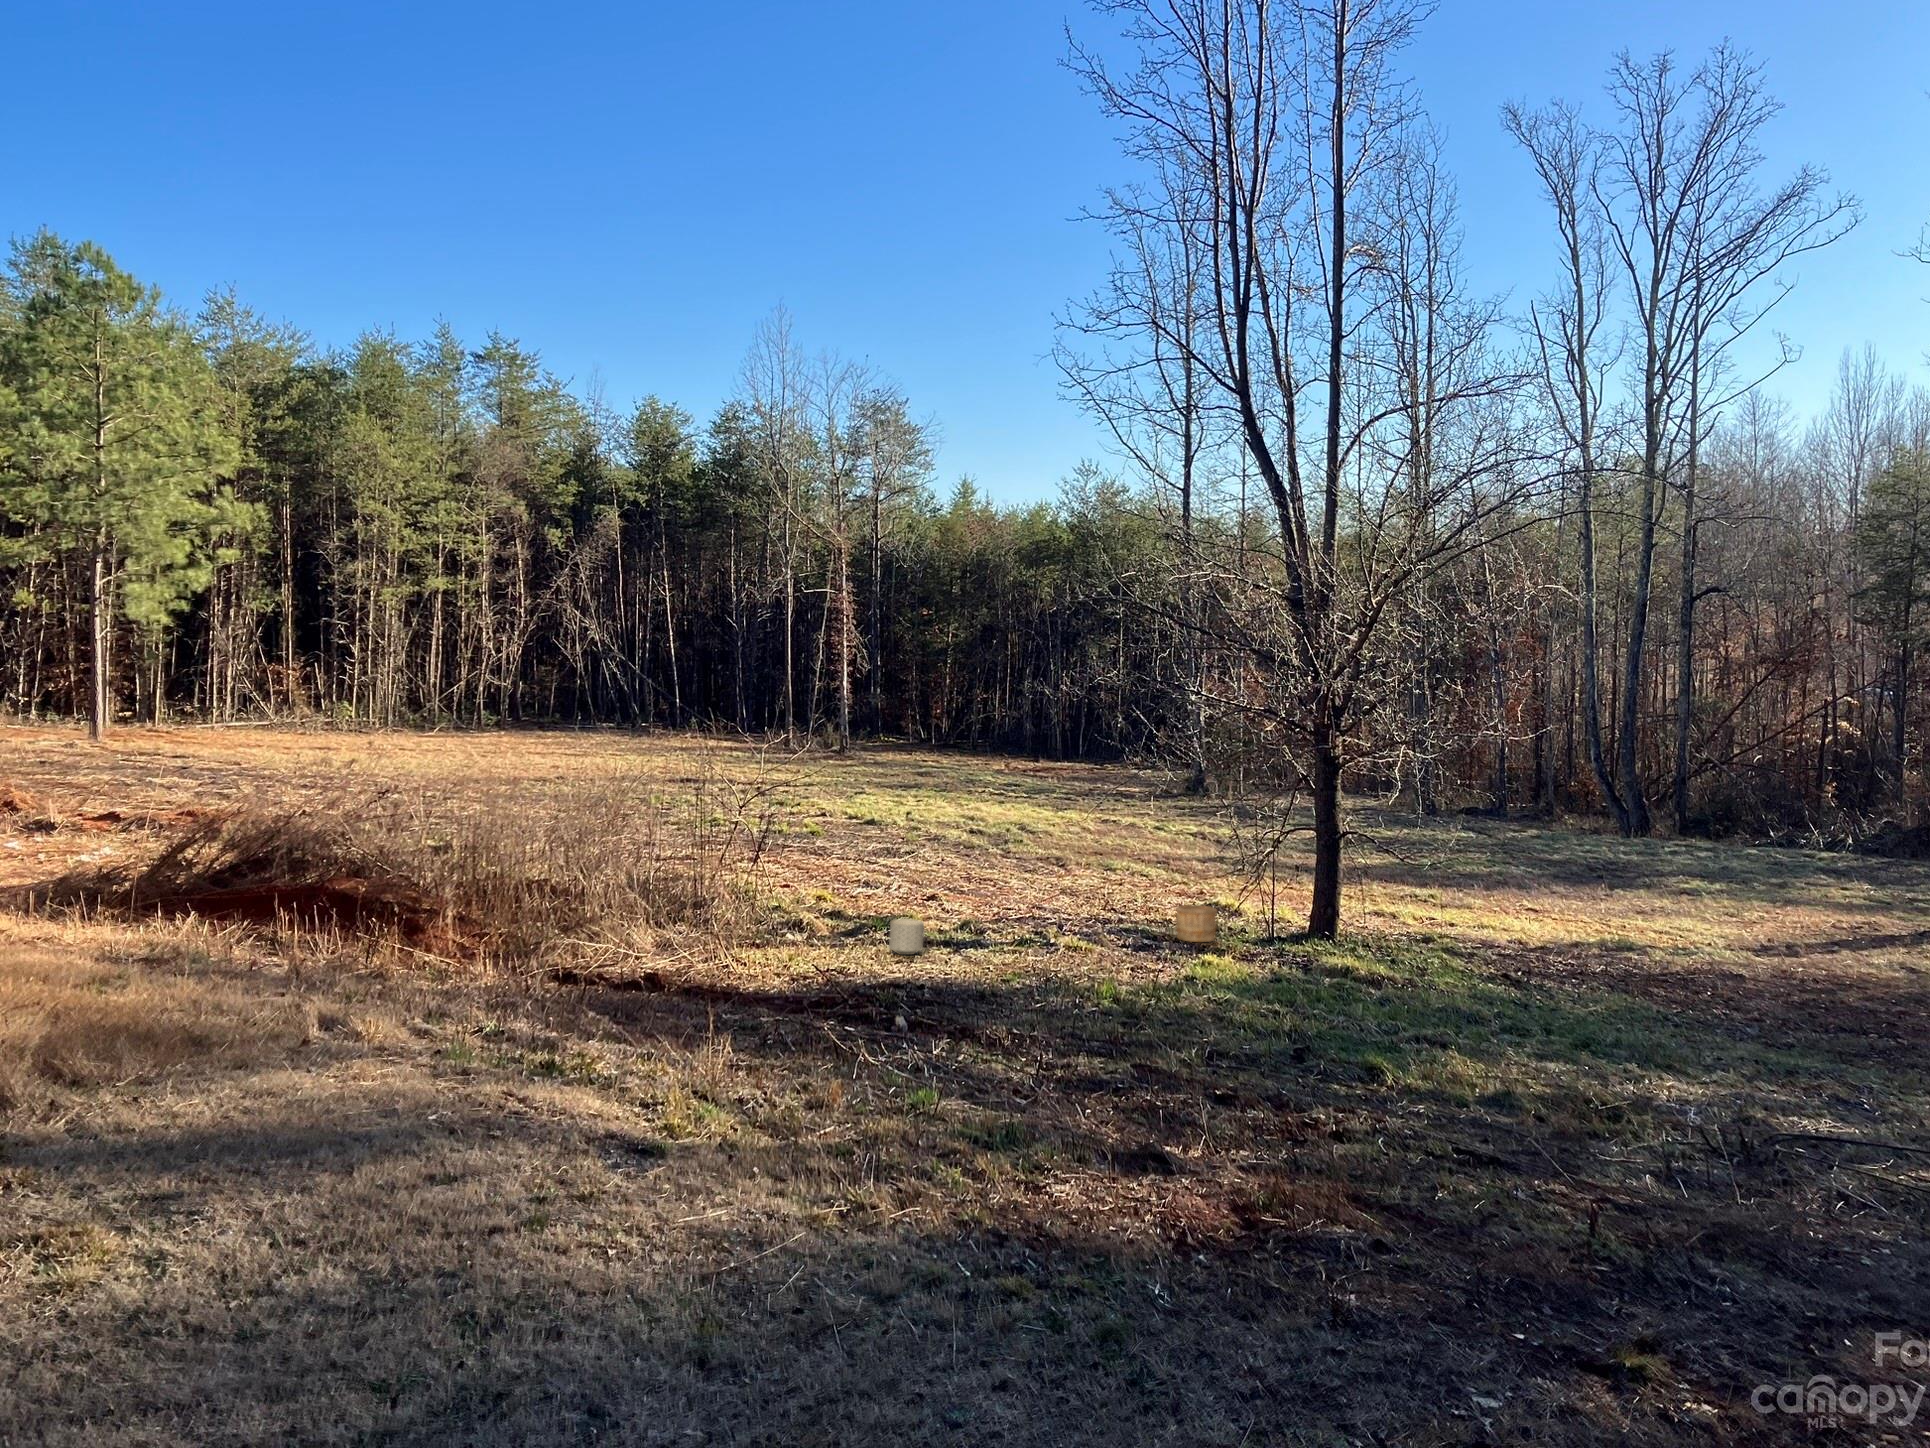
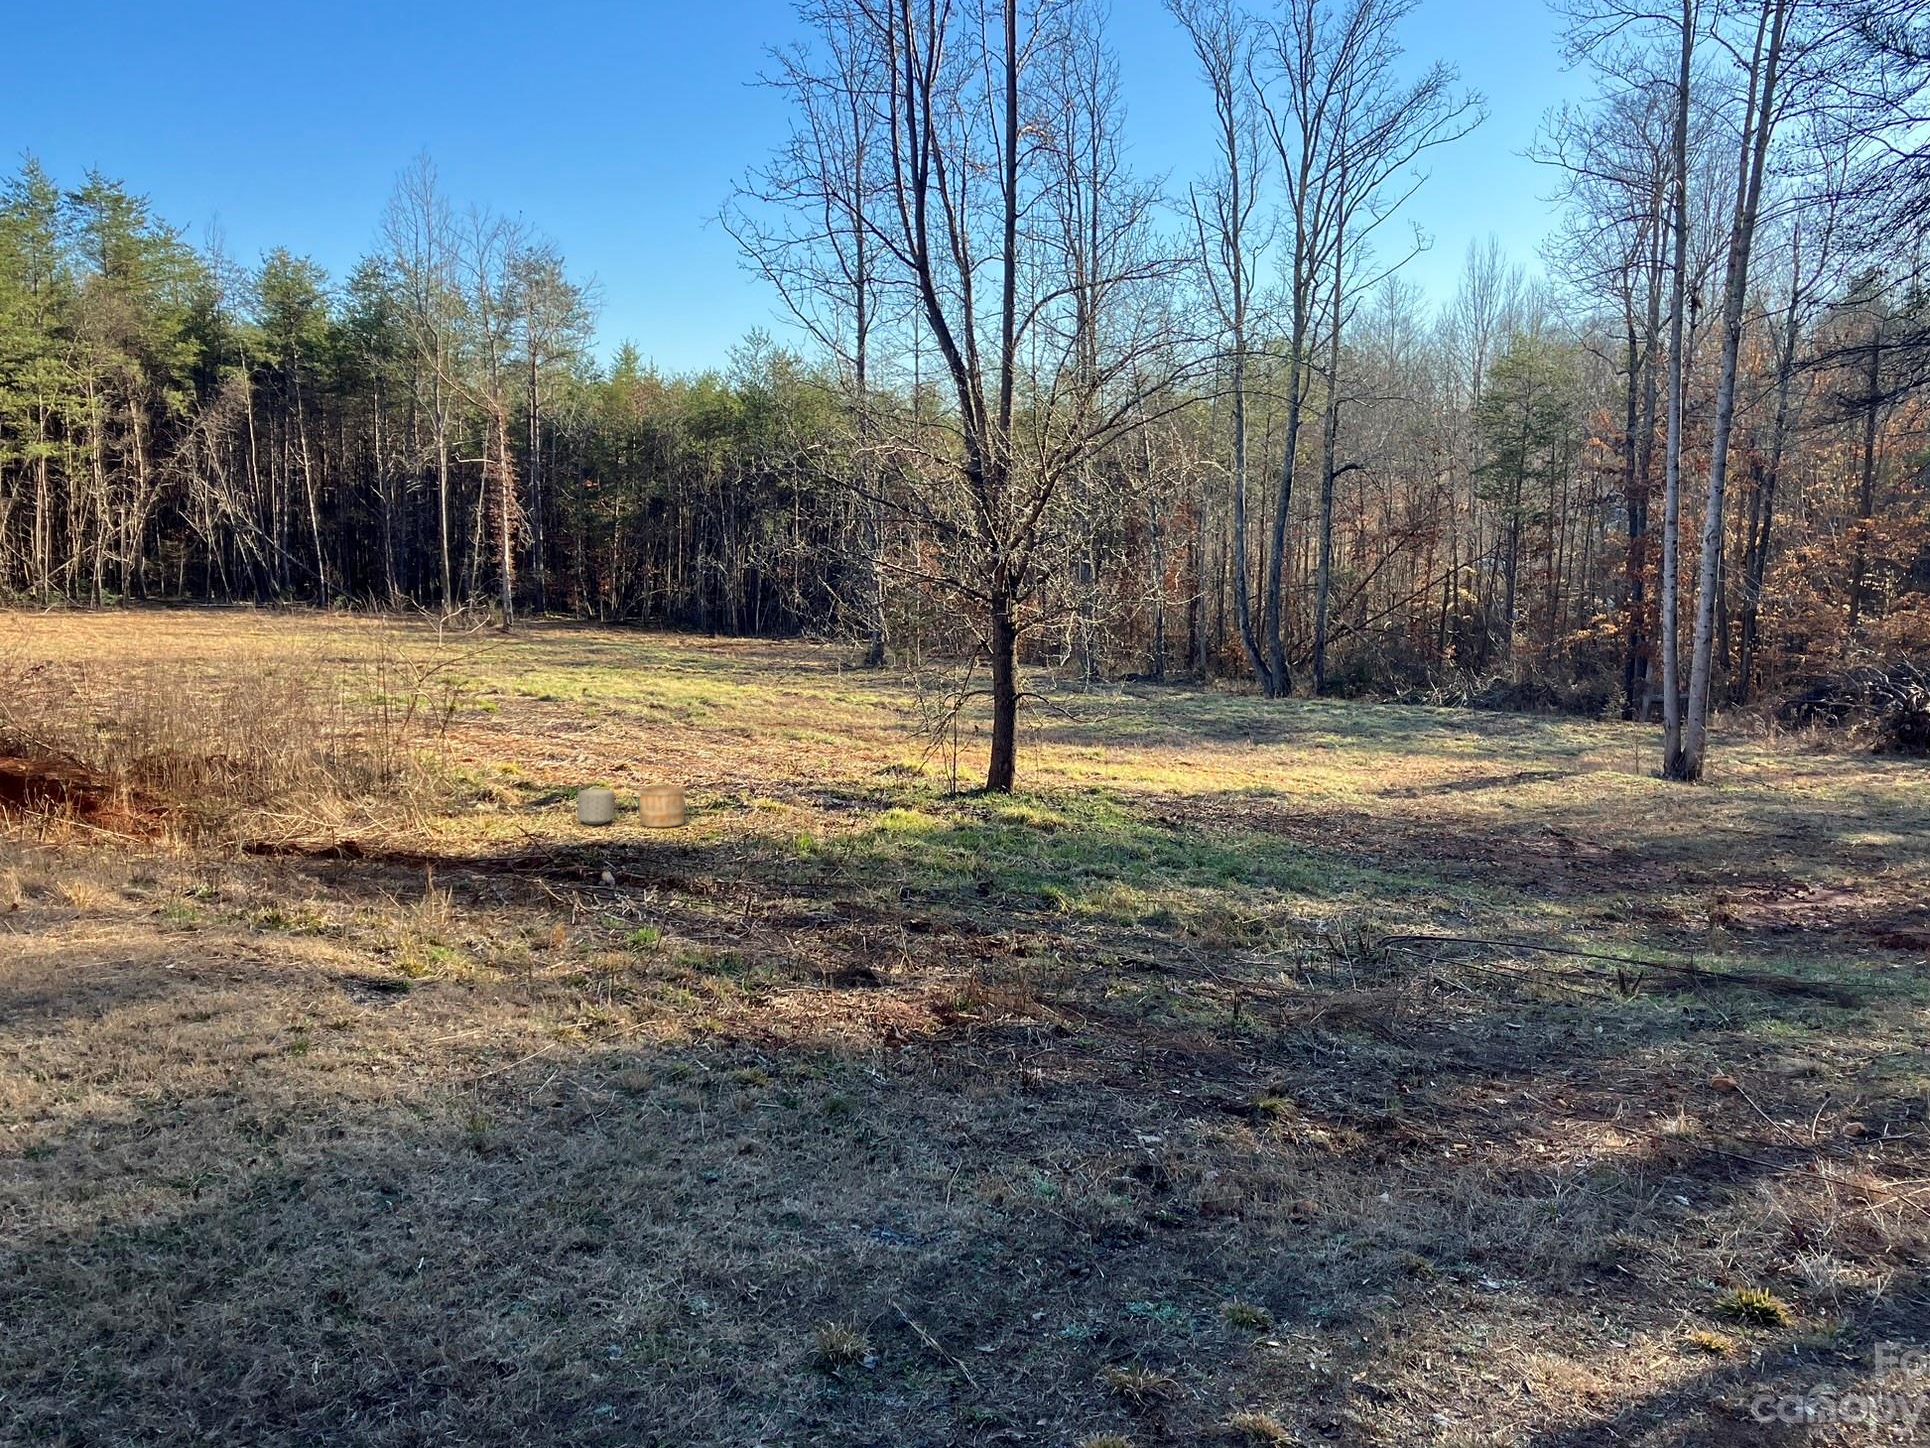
wooden bucket: present [1176,905,1217,942] -> present [638,785,685,827]

